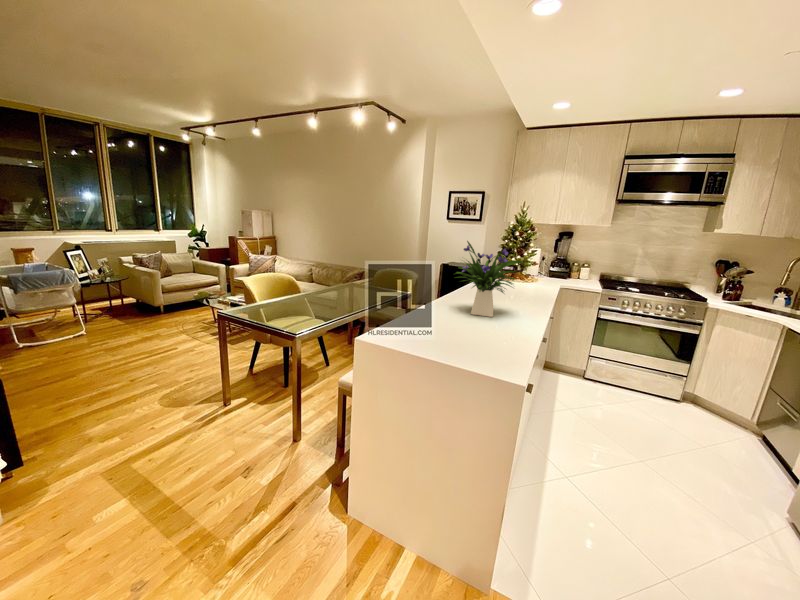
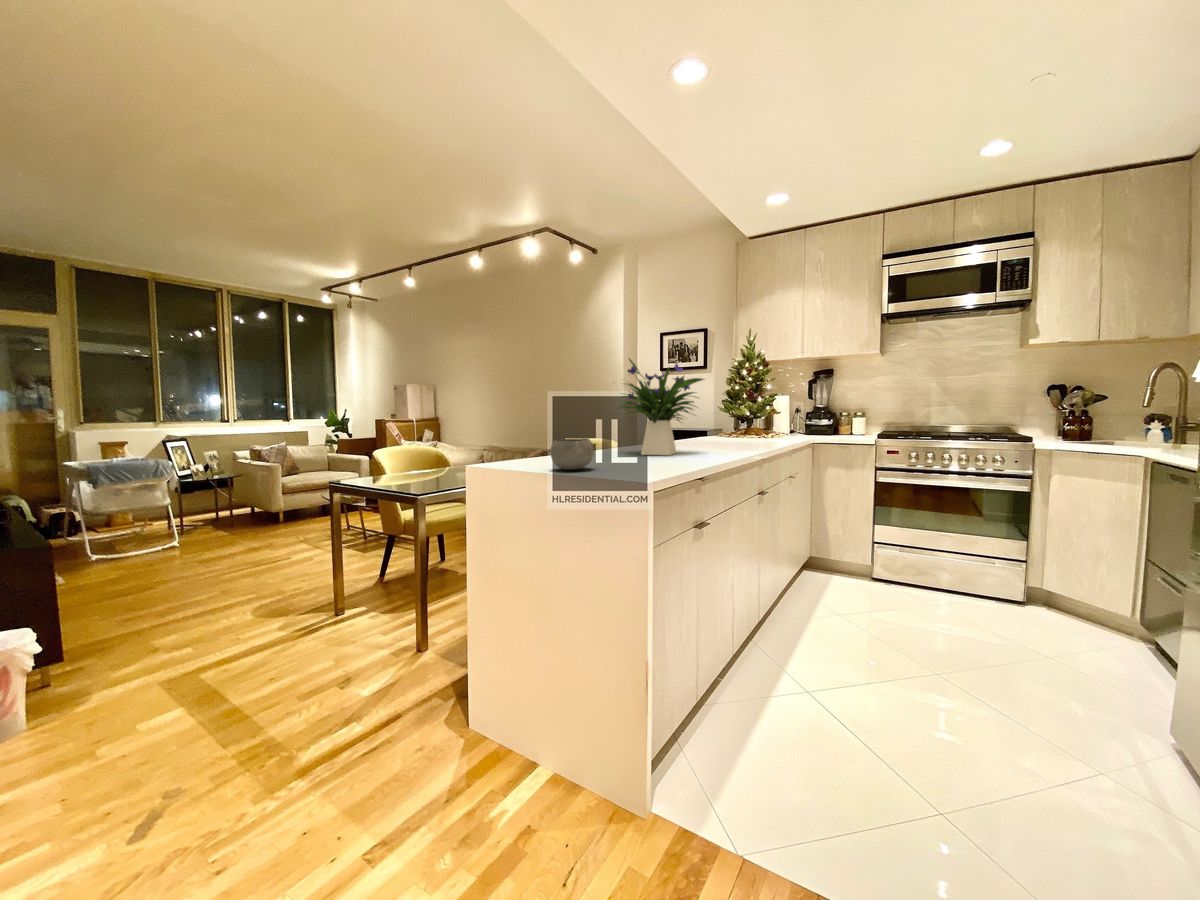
bowl: none [427,319,461,347] -> present [550,438,594,470]

